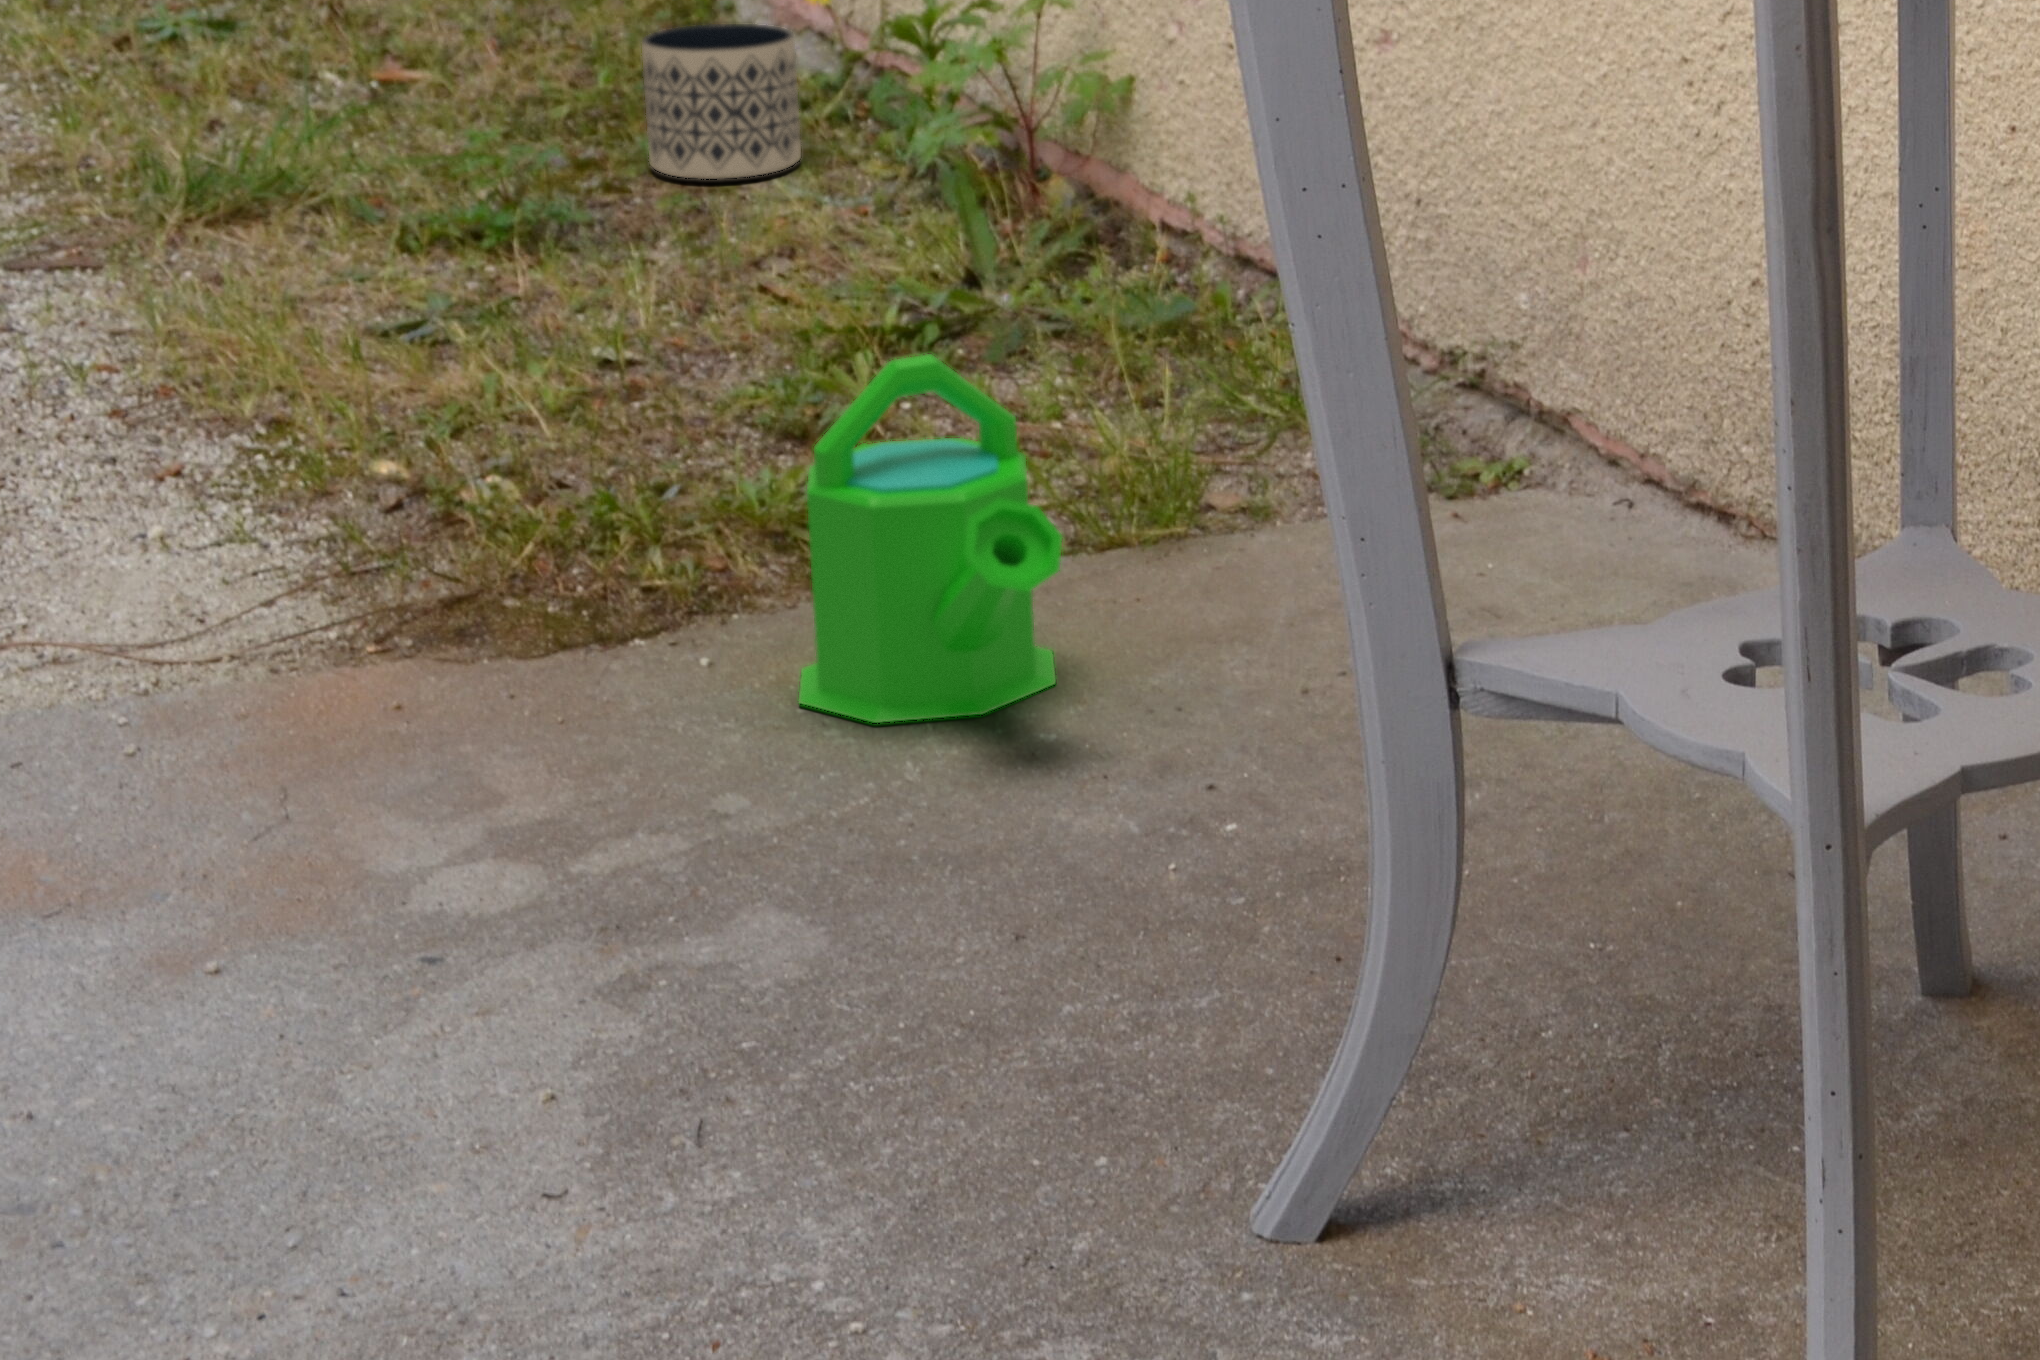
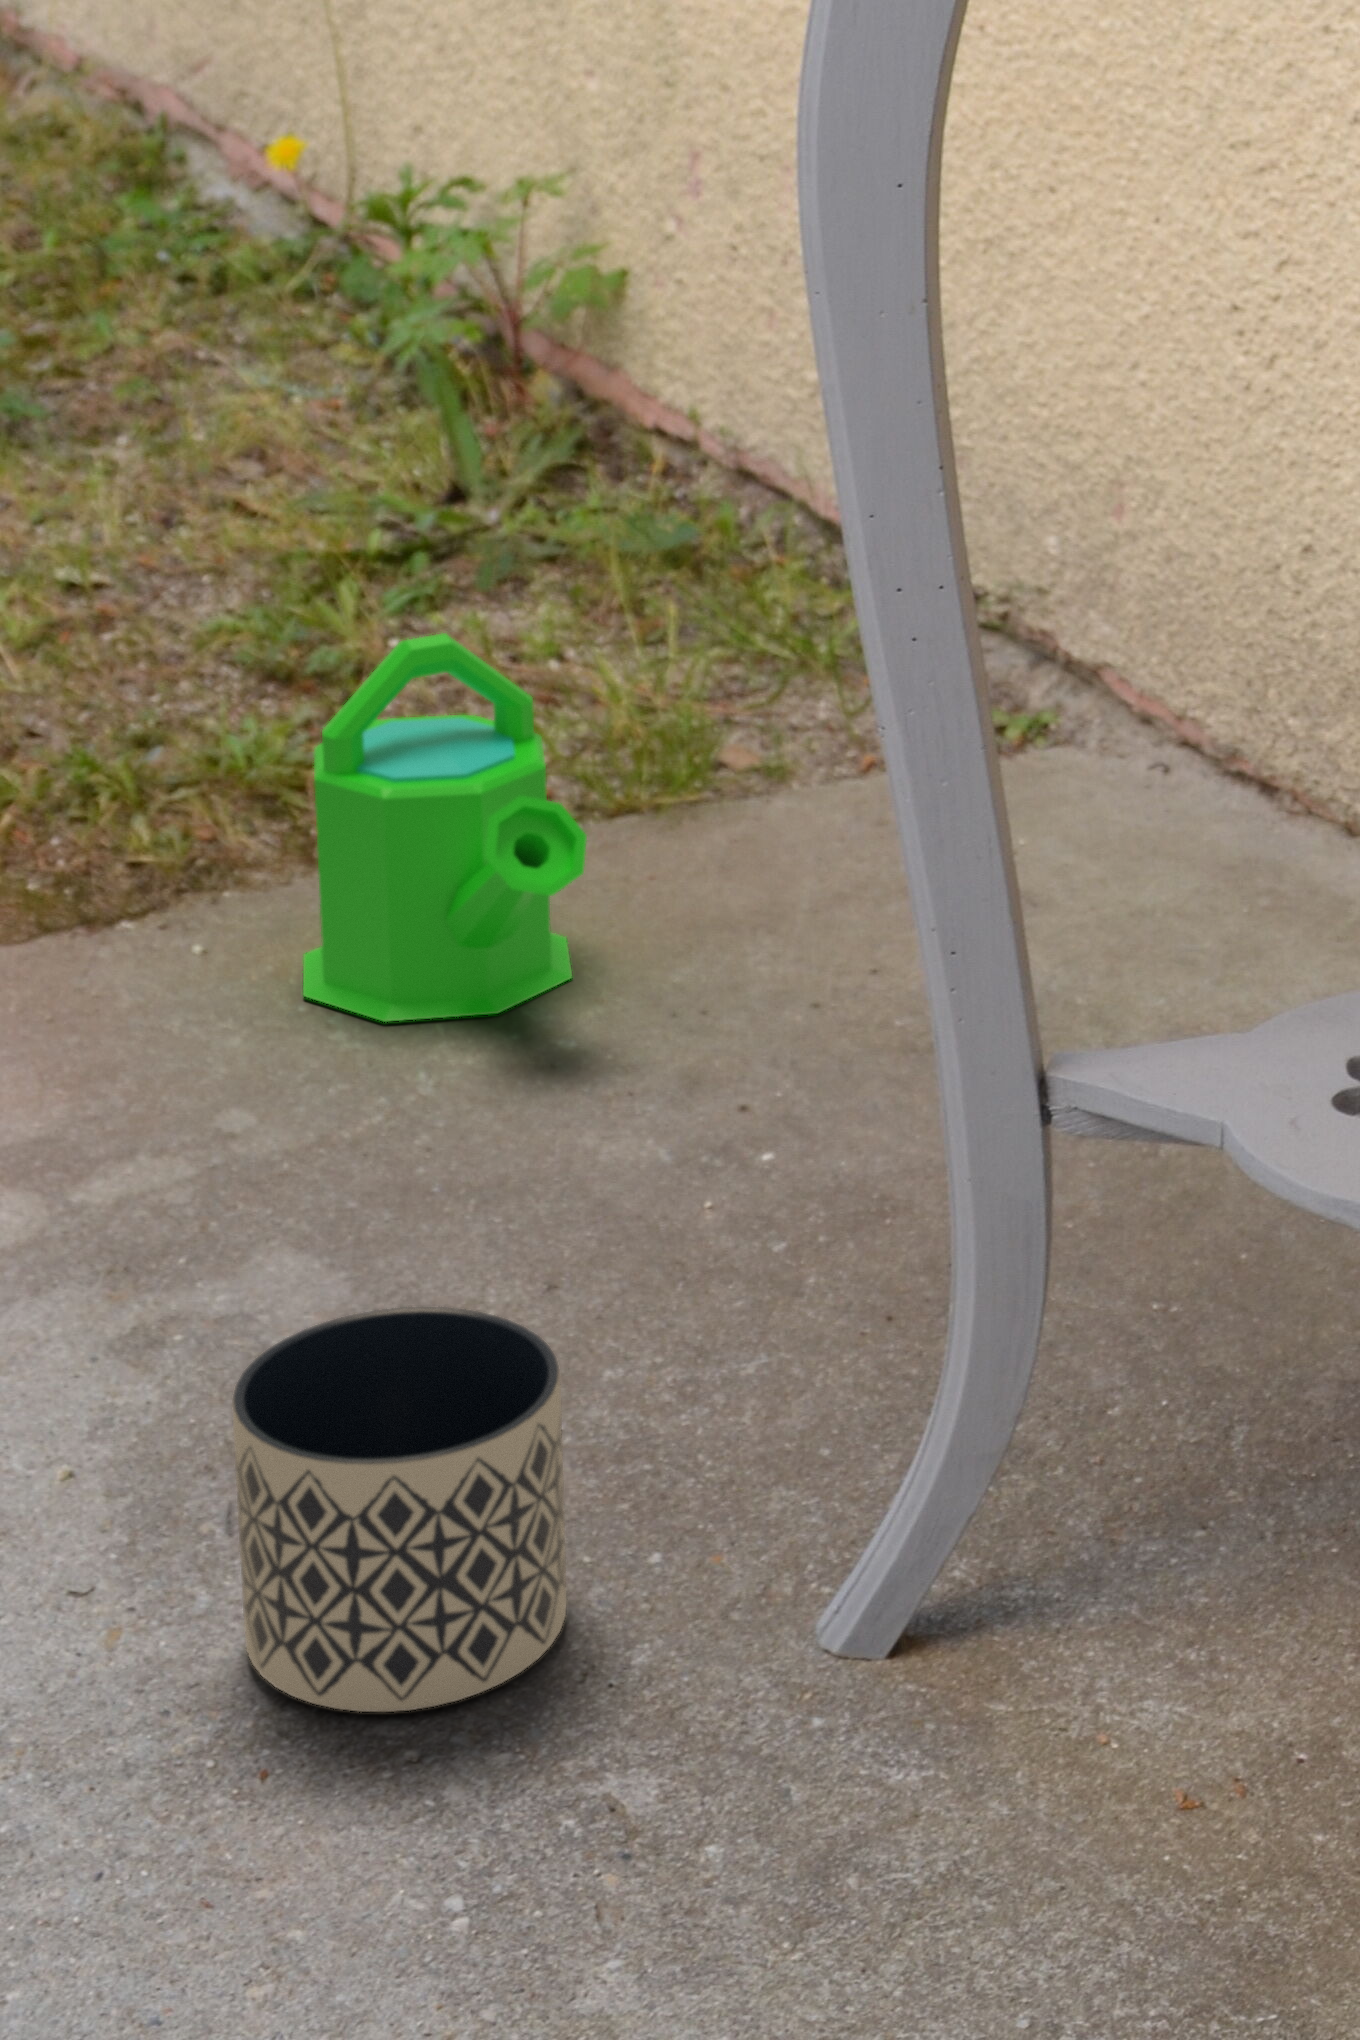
planter: present [642,24,801,179] -> present [232,1307,567,1712]

